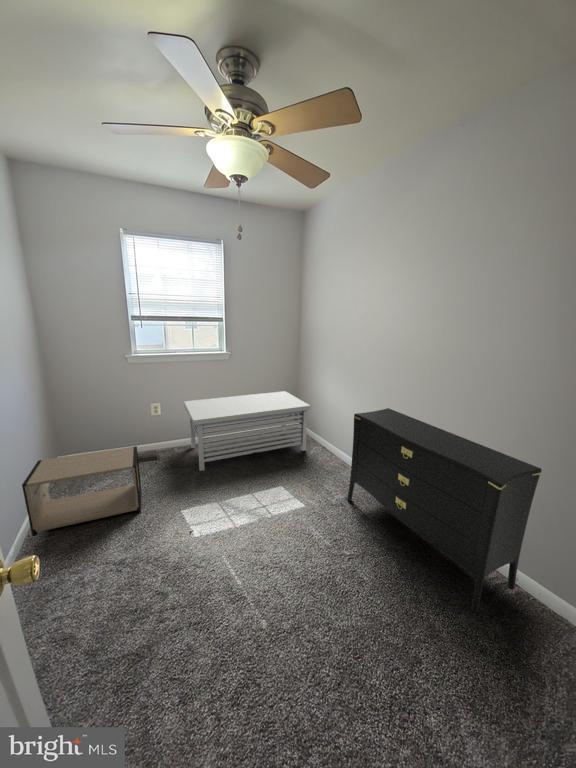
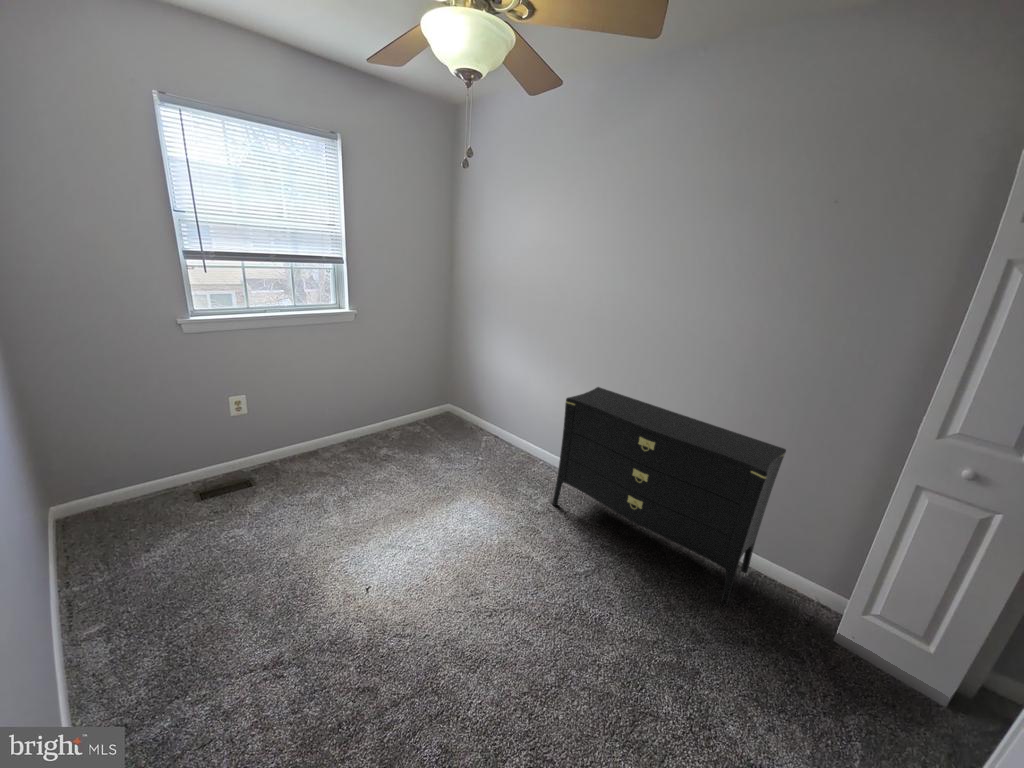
storage bench: present [184,391,310,471] -> none [287,365,481,495]
nightstand: present [22,446,141,536] -> none [45,475,269,661]

